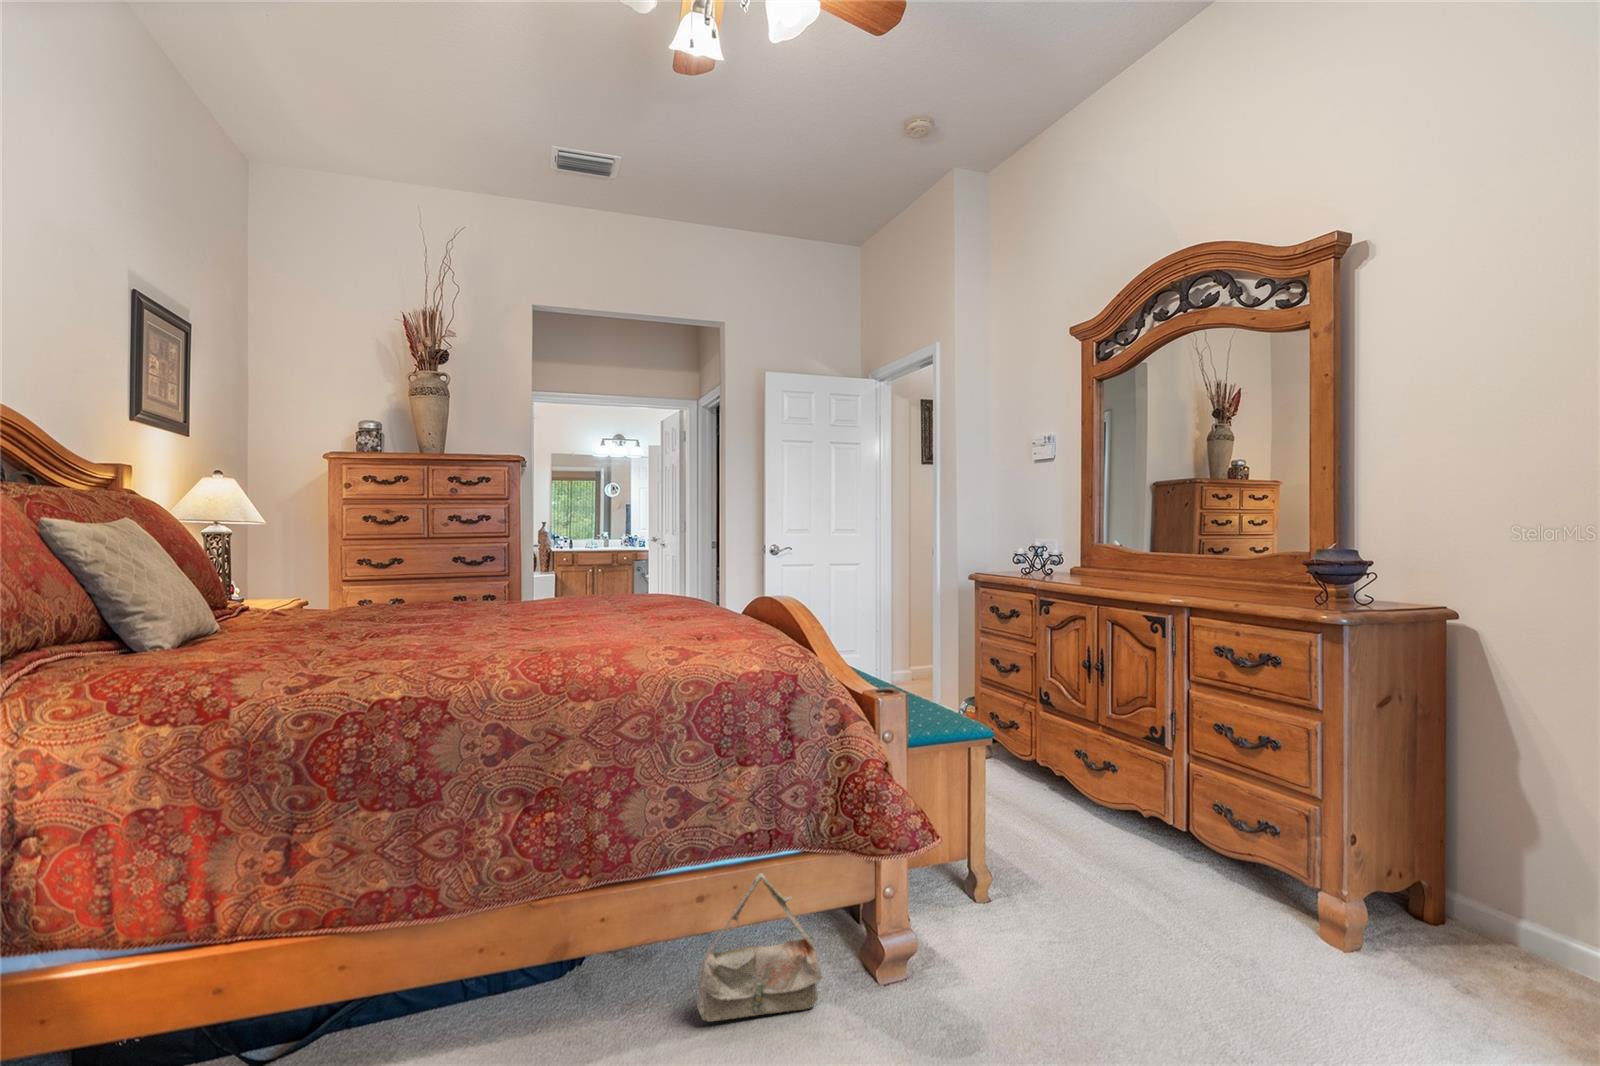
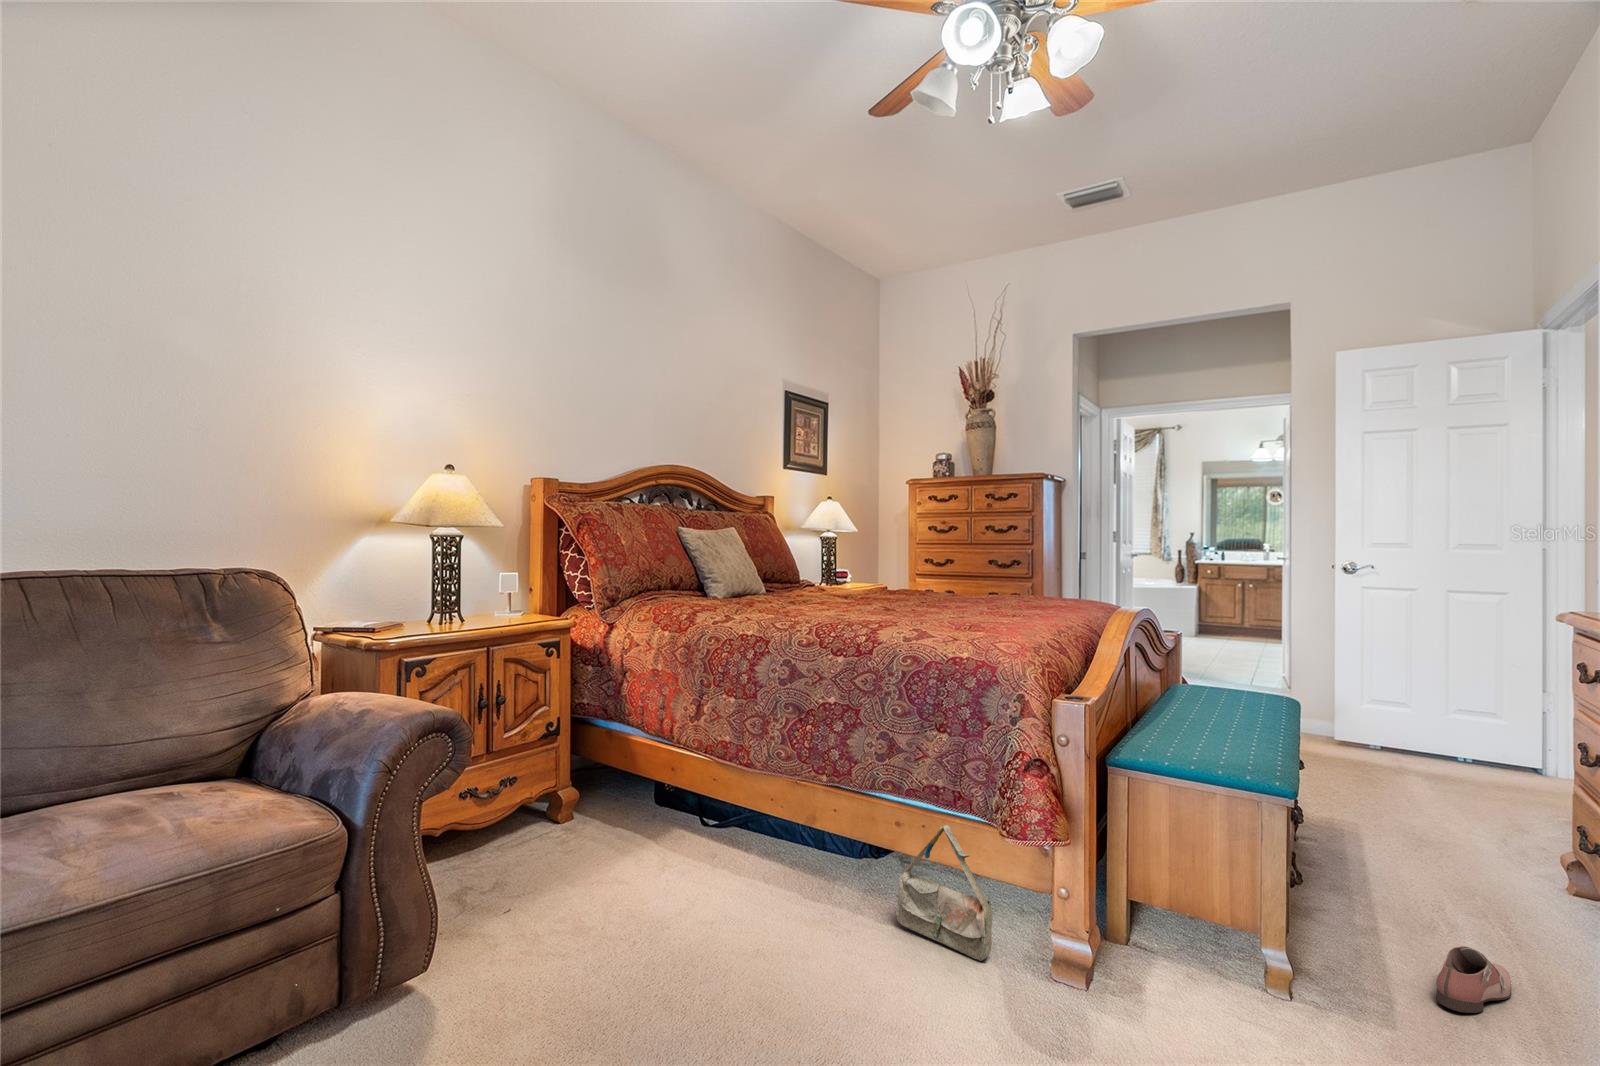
shoe: none [1014,812,1043,859] -> present [1436,946,1511,1013]

